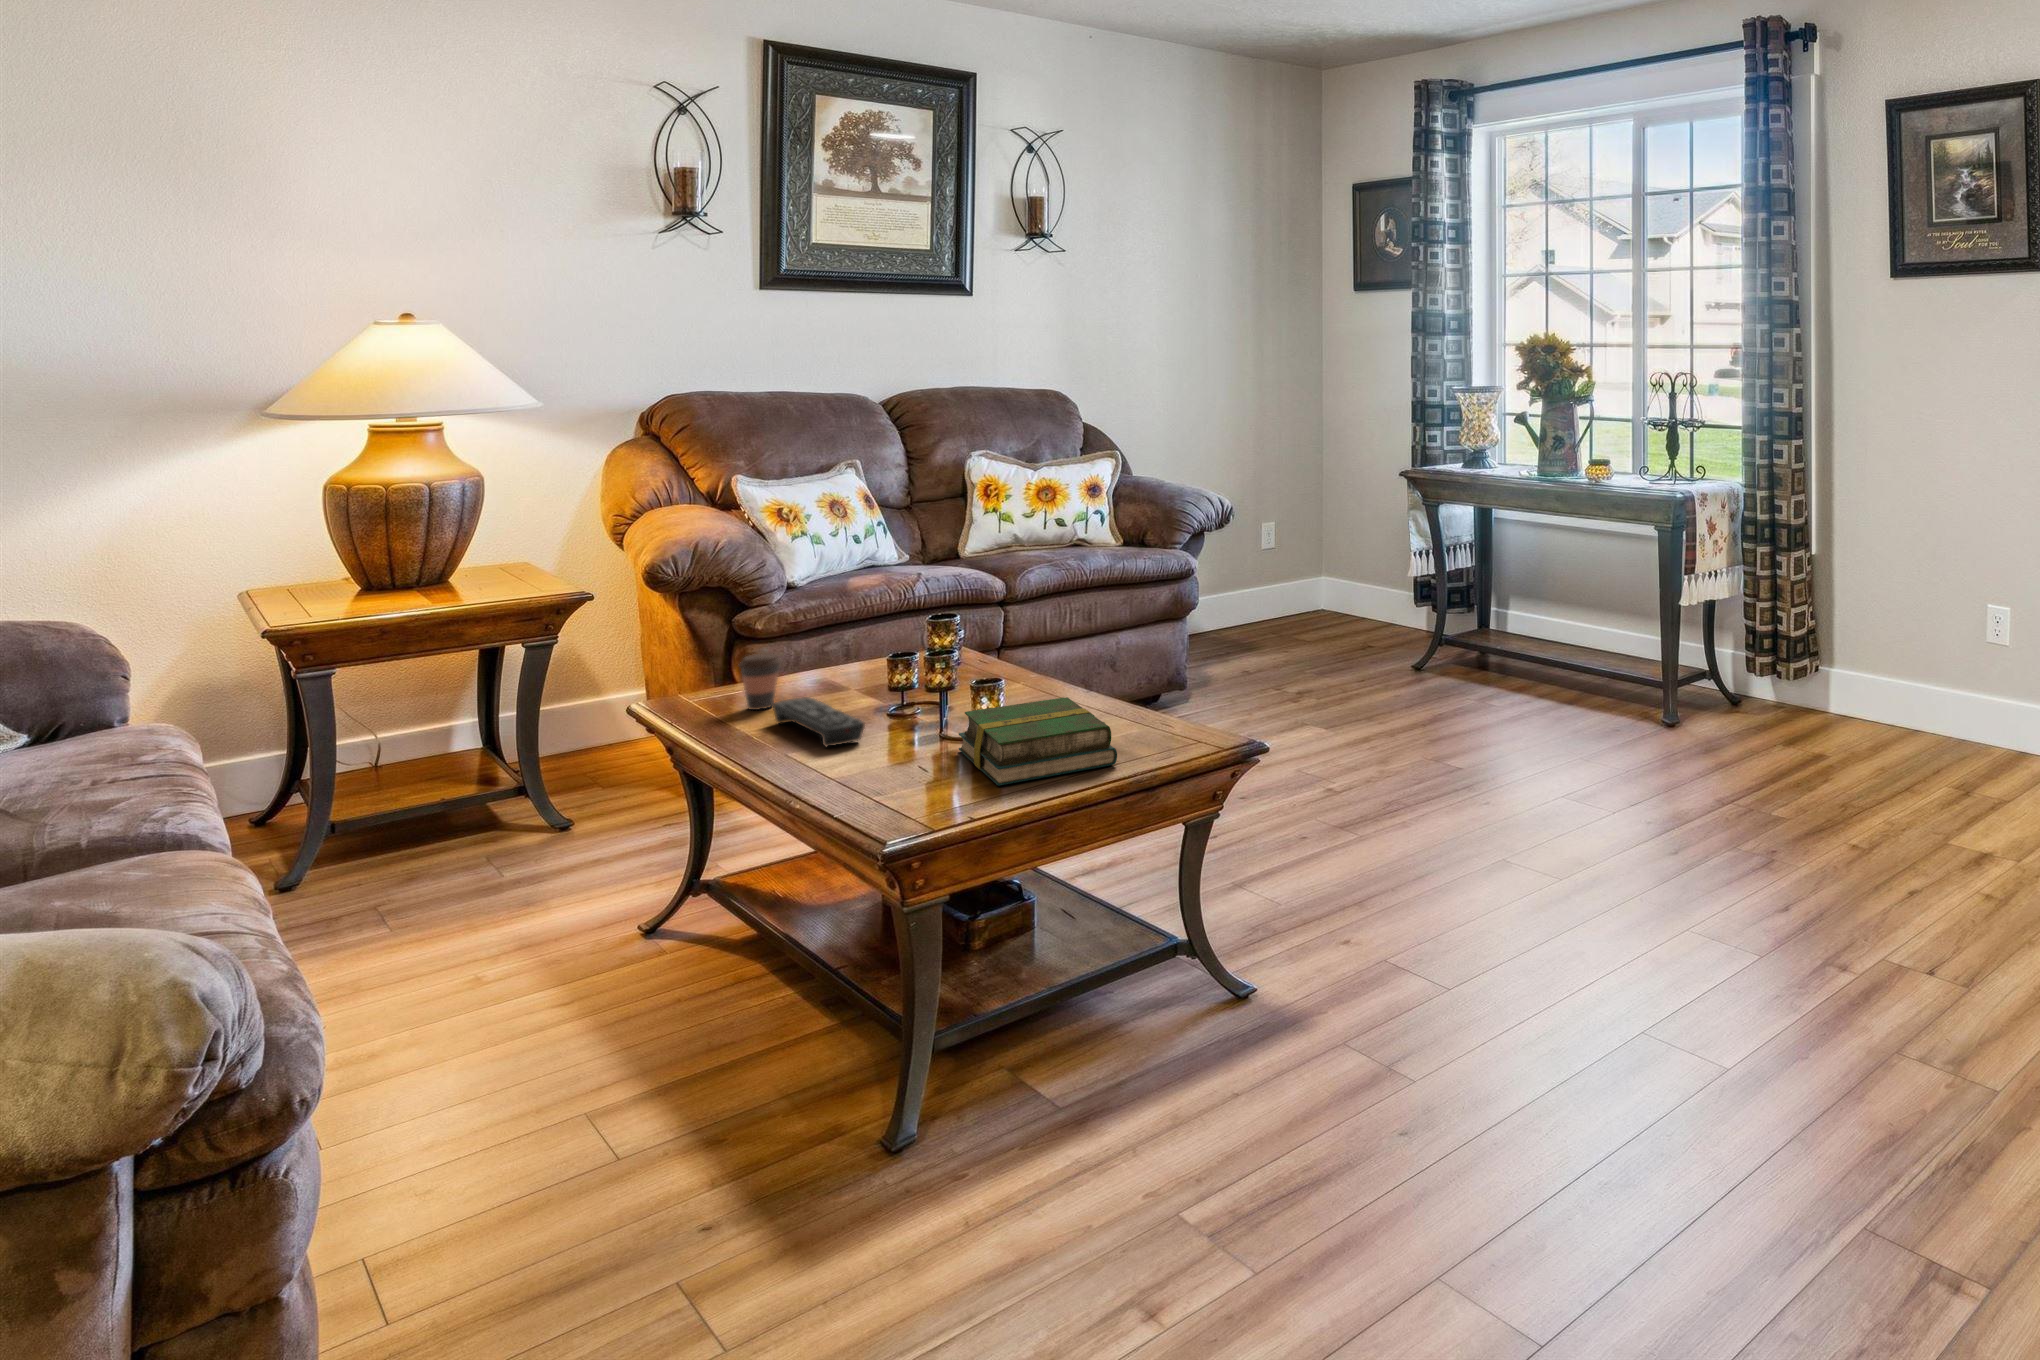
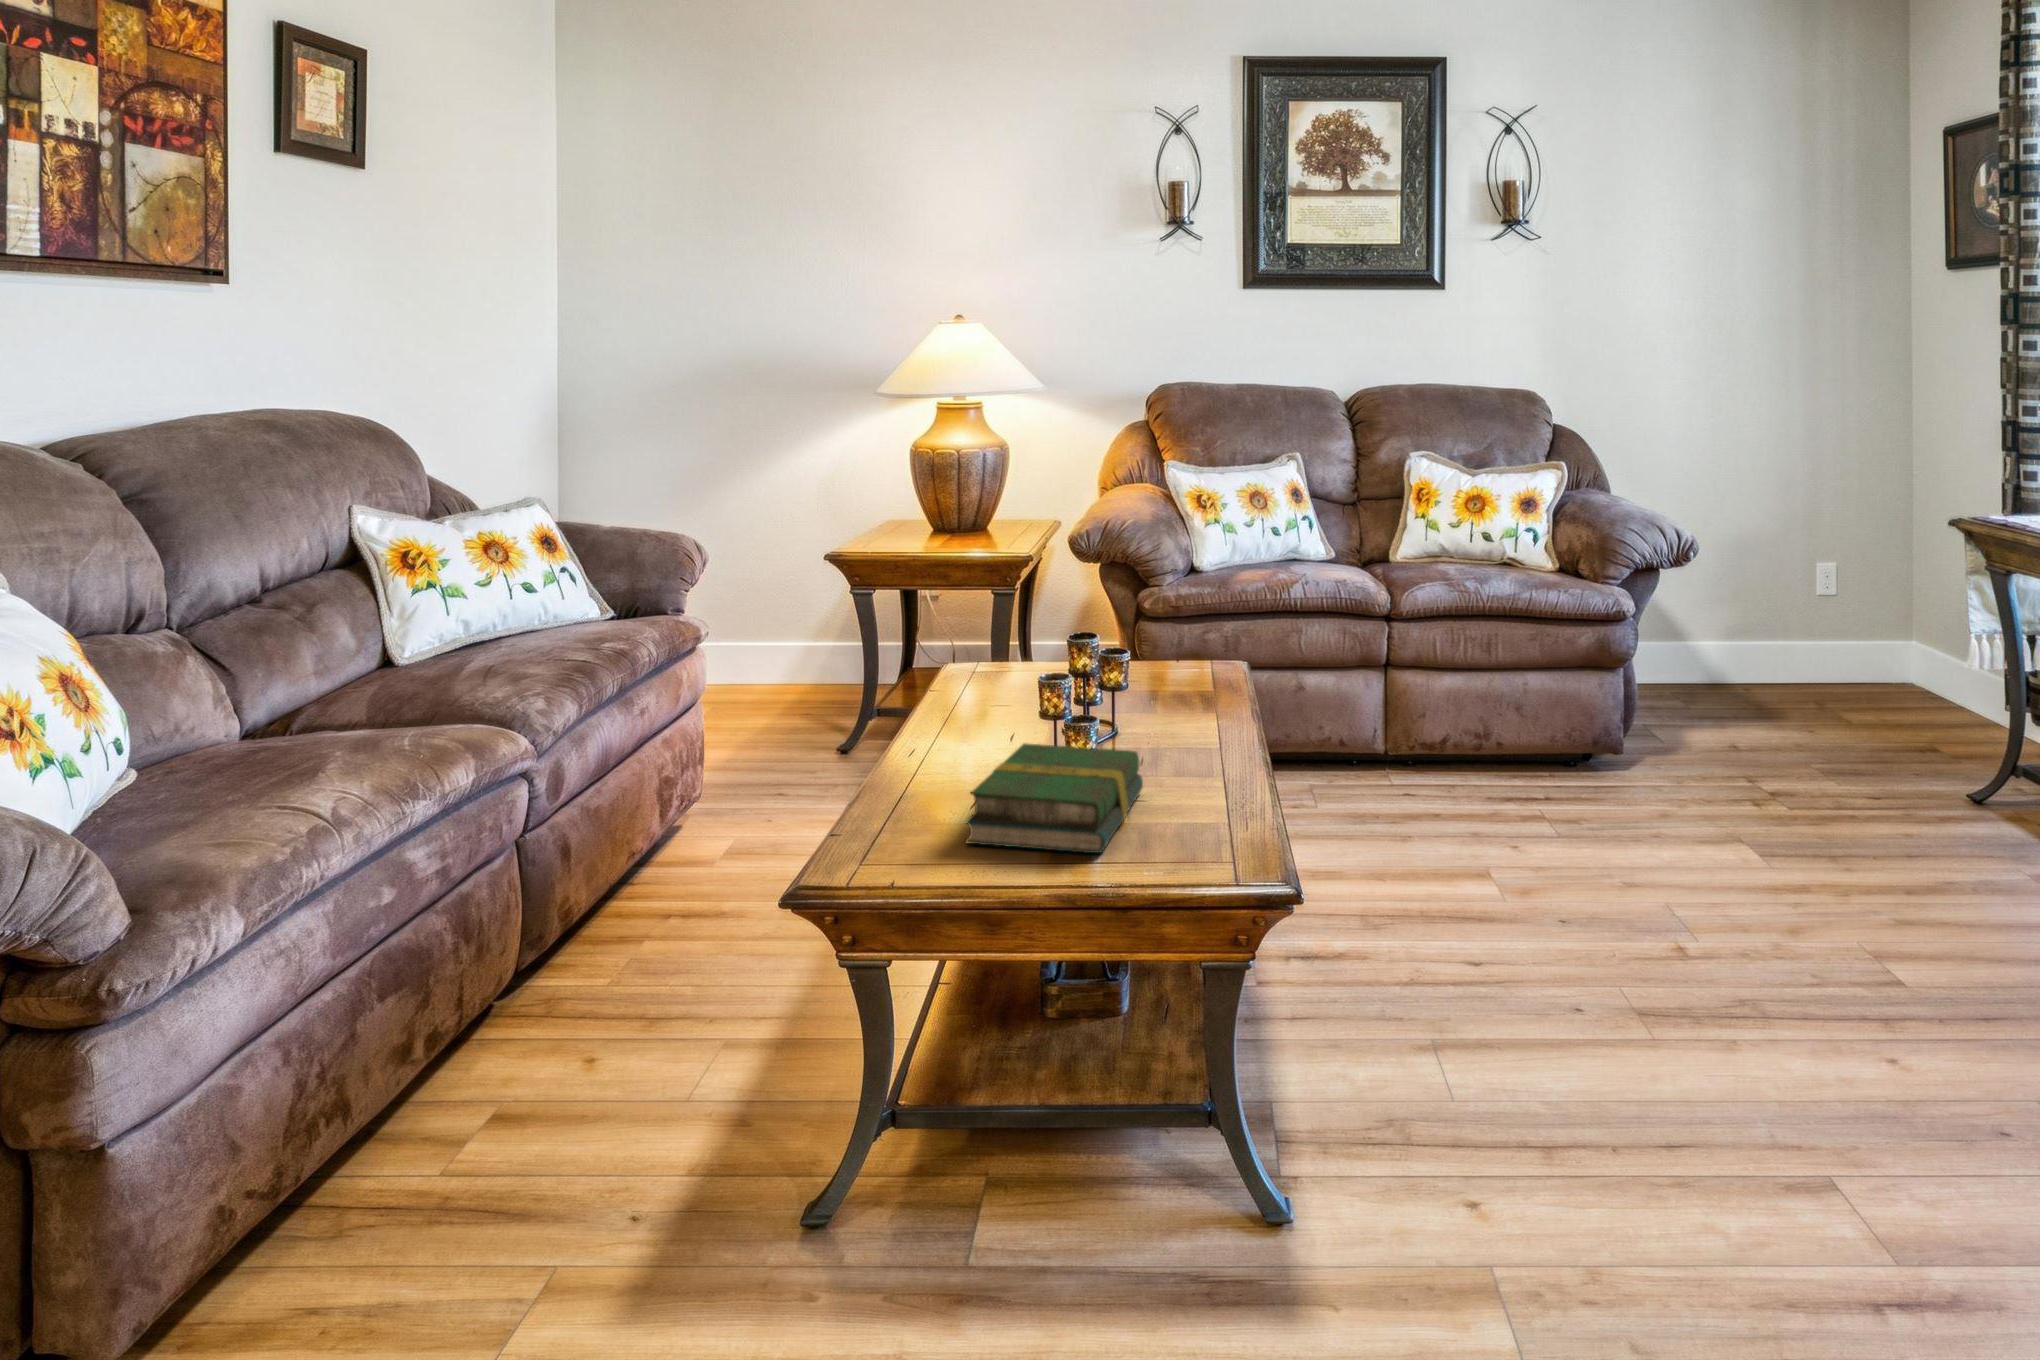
coffee cup: present [739,653,783,710] -> none [964,637,1004,693]
remote control: present [773,697,865,747] -> none [938,688,995,749]

